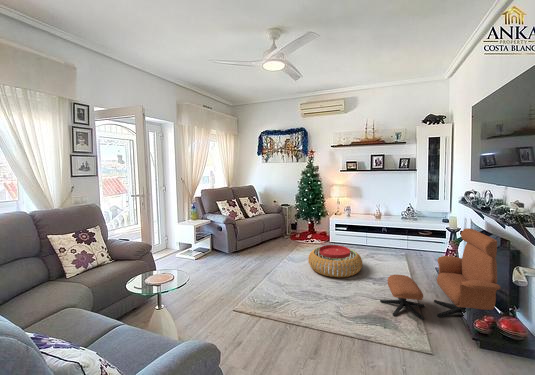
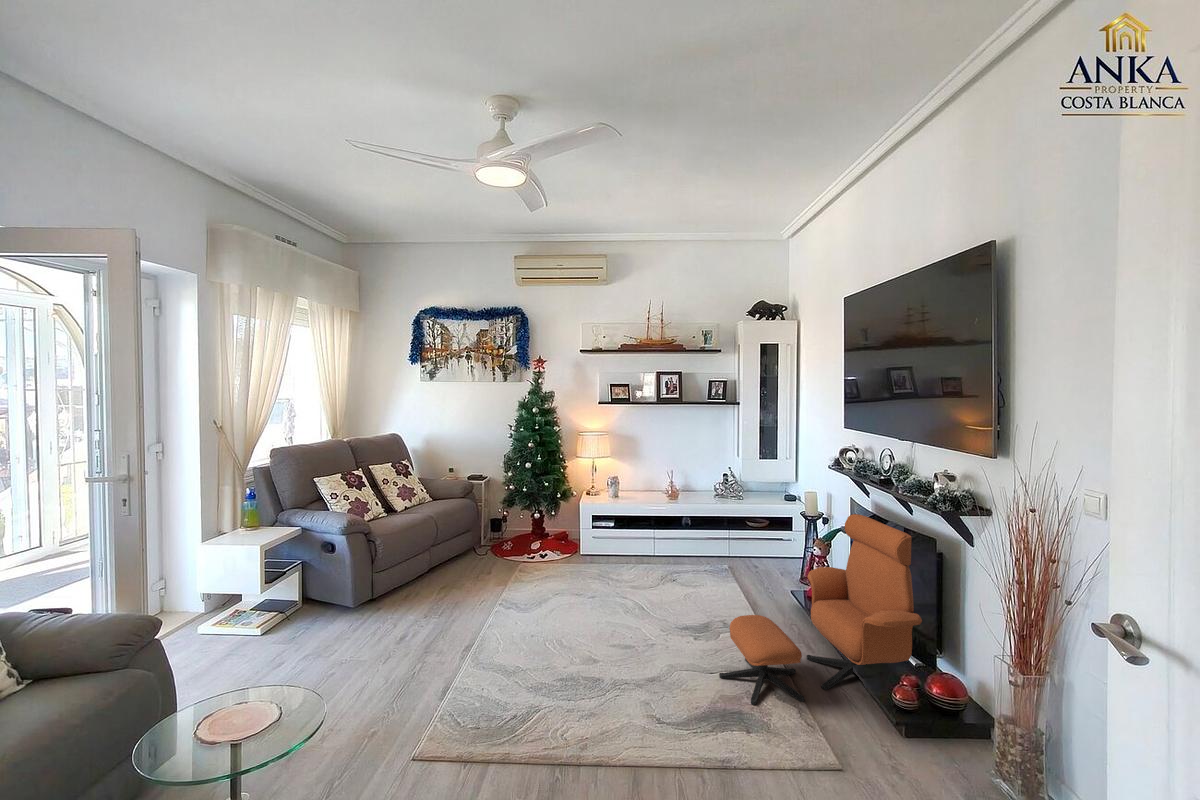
pouf: present [308,245,362,278] -> none [554,564,666,637]

